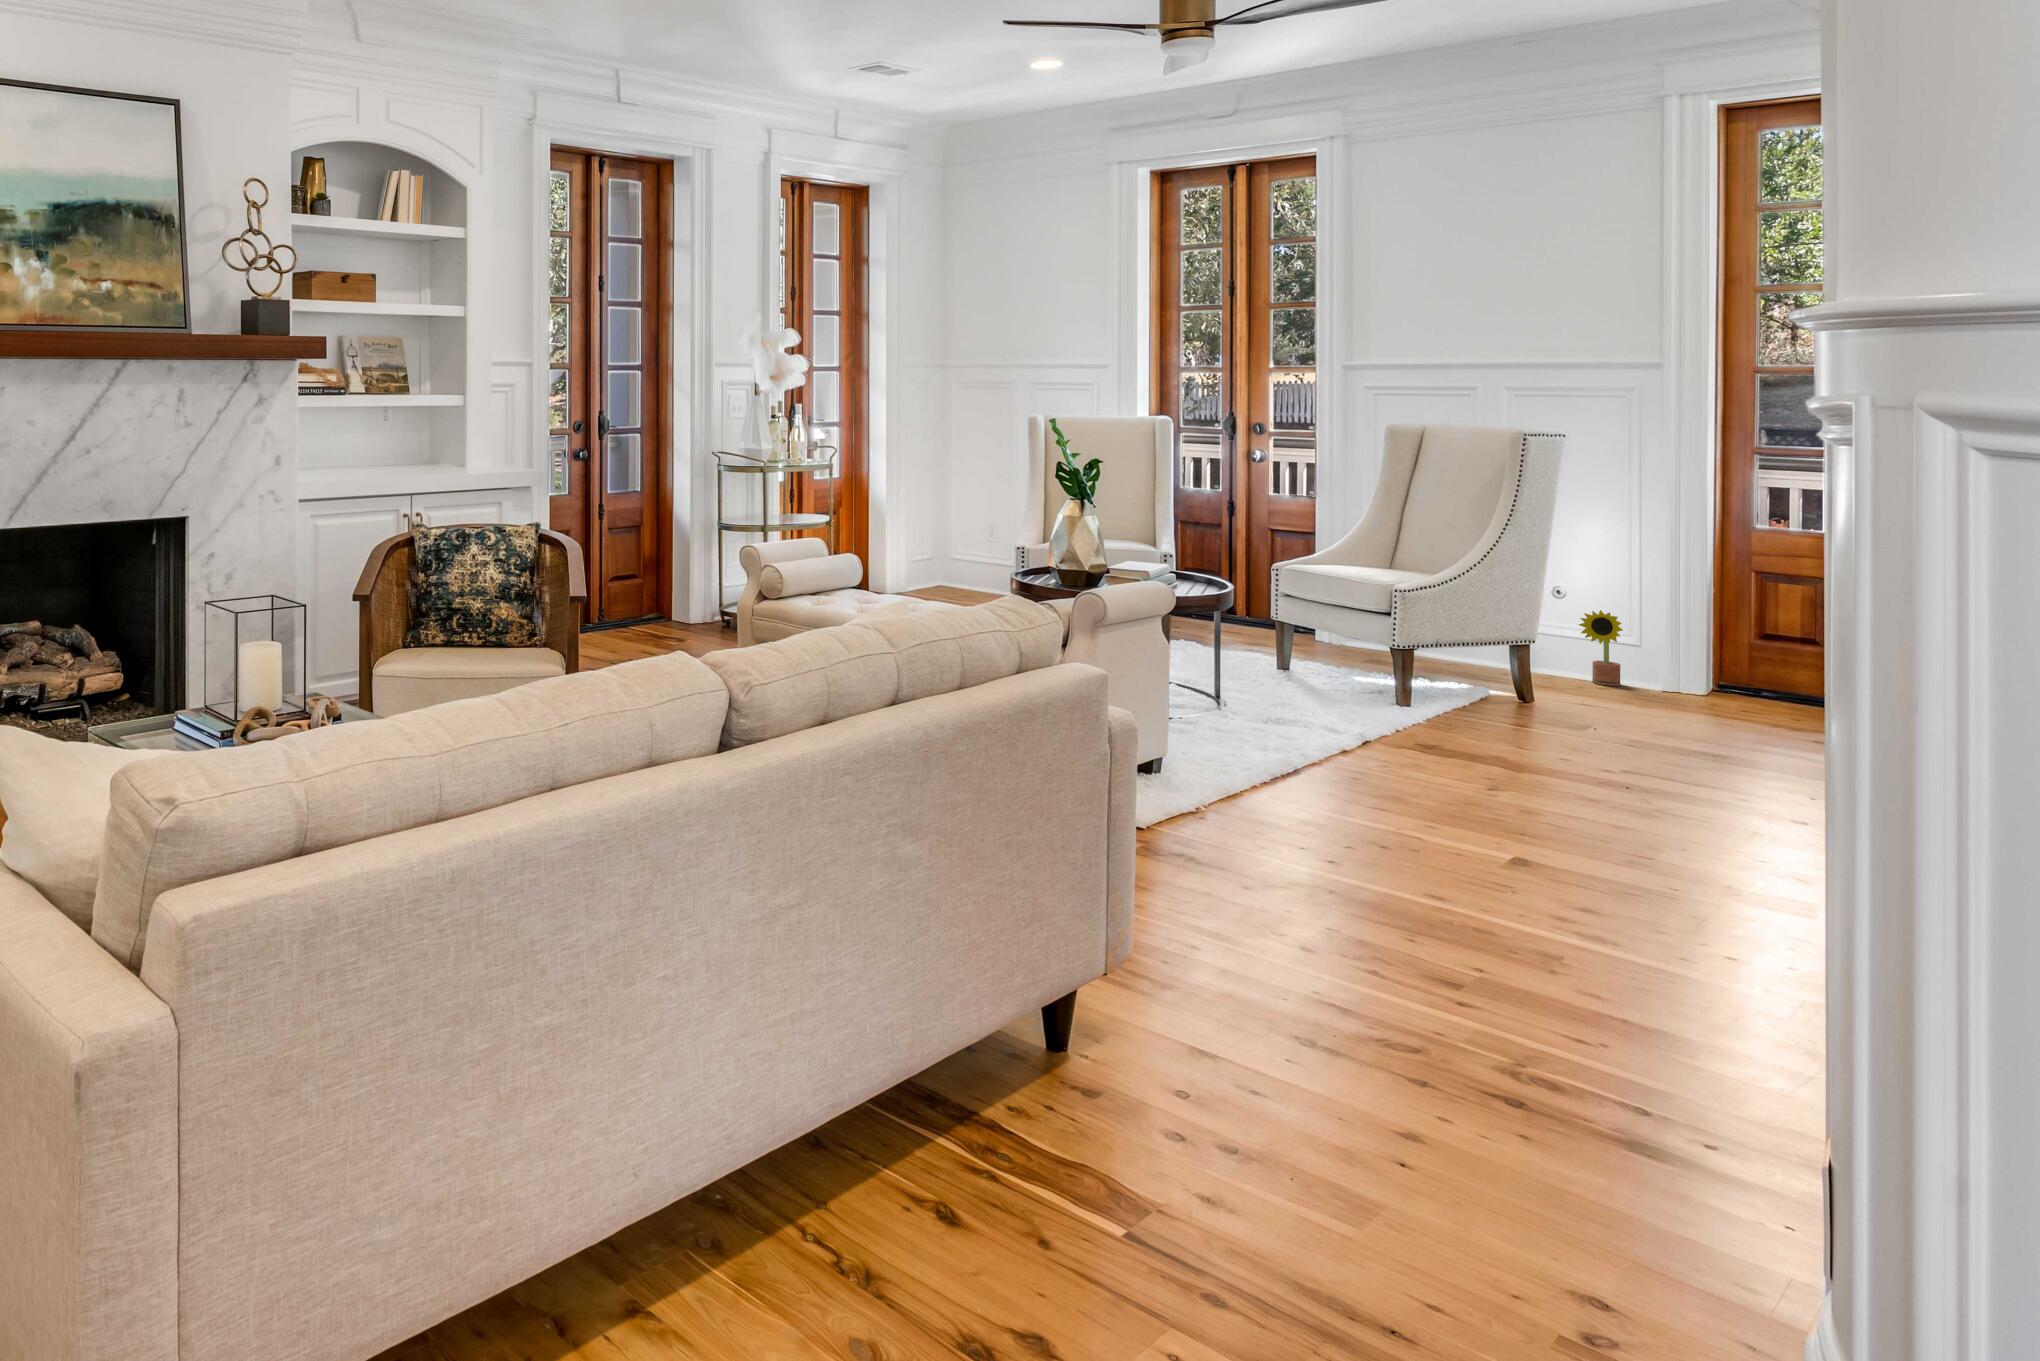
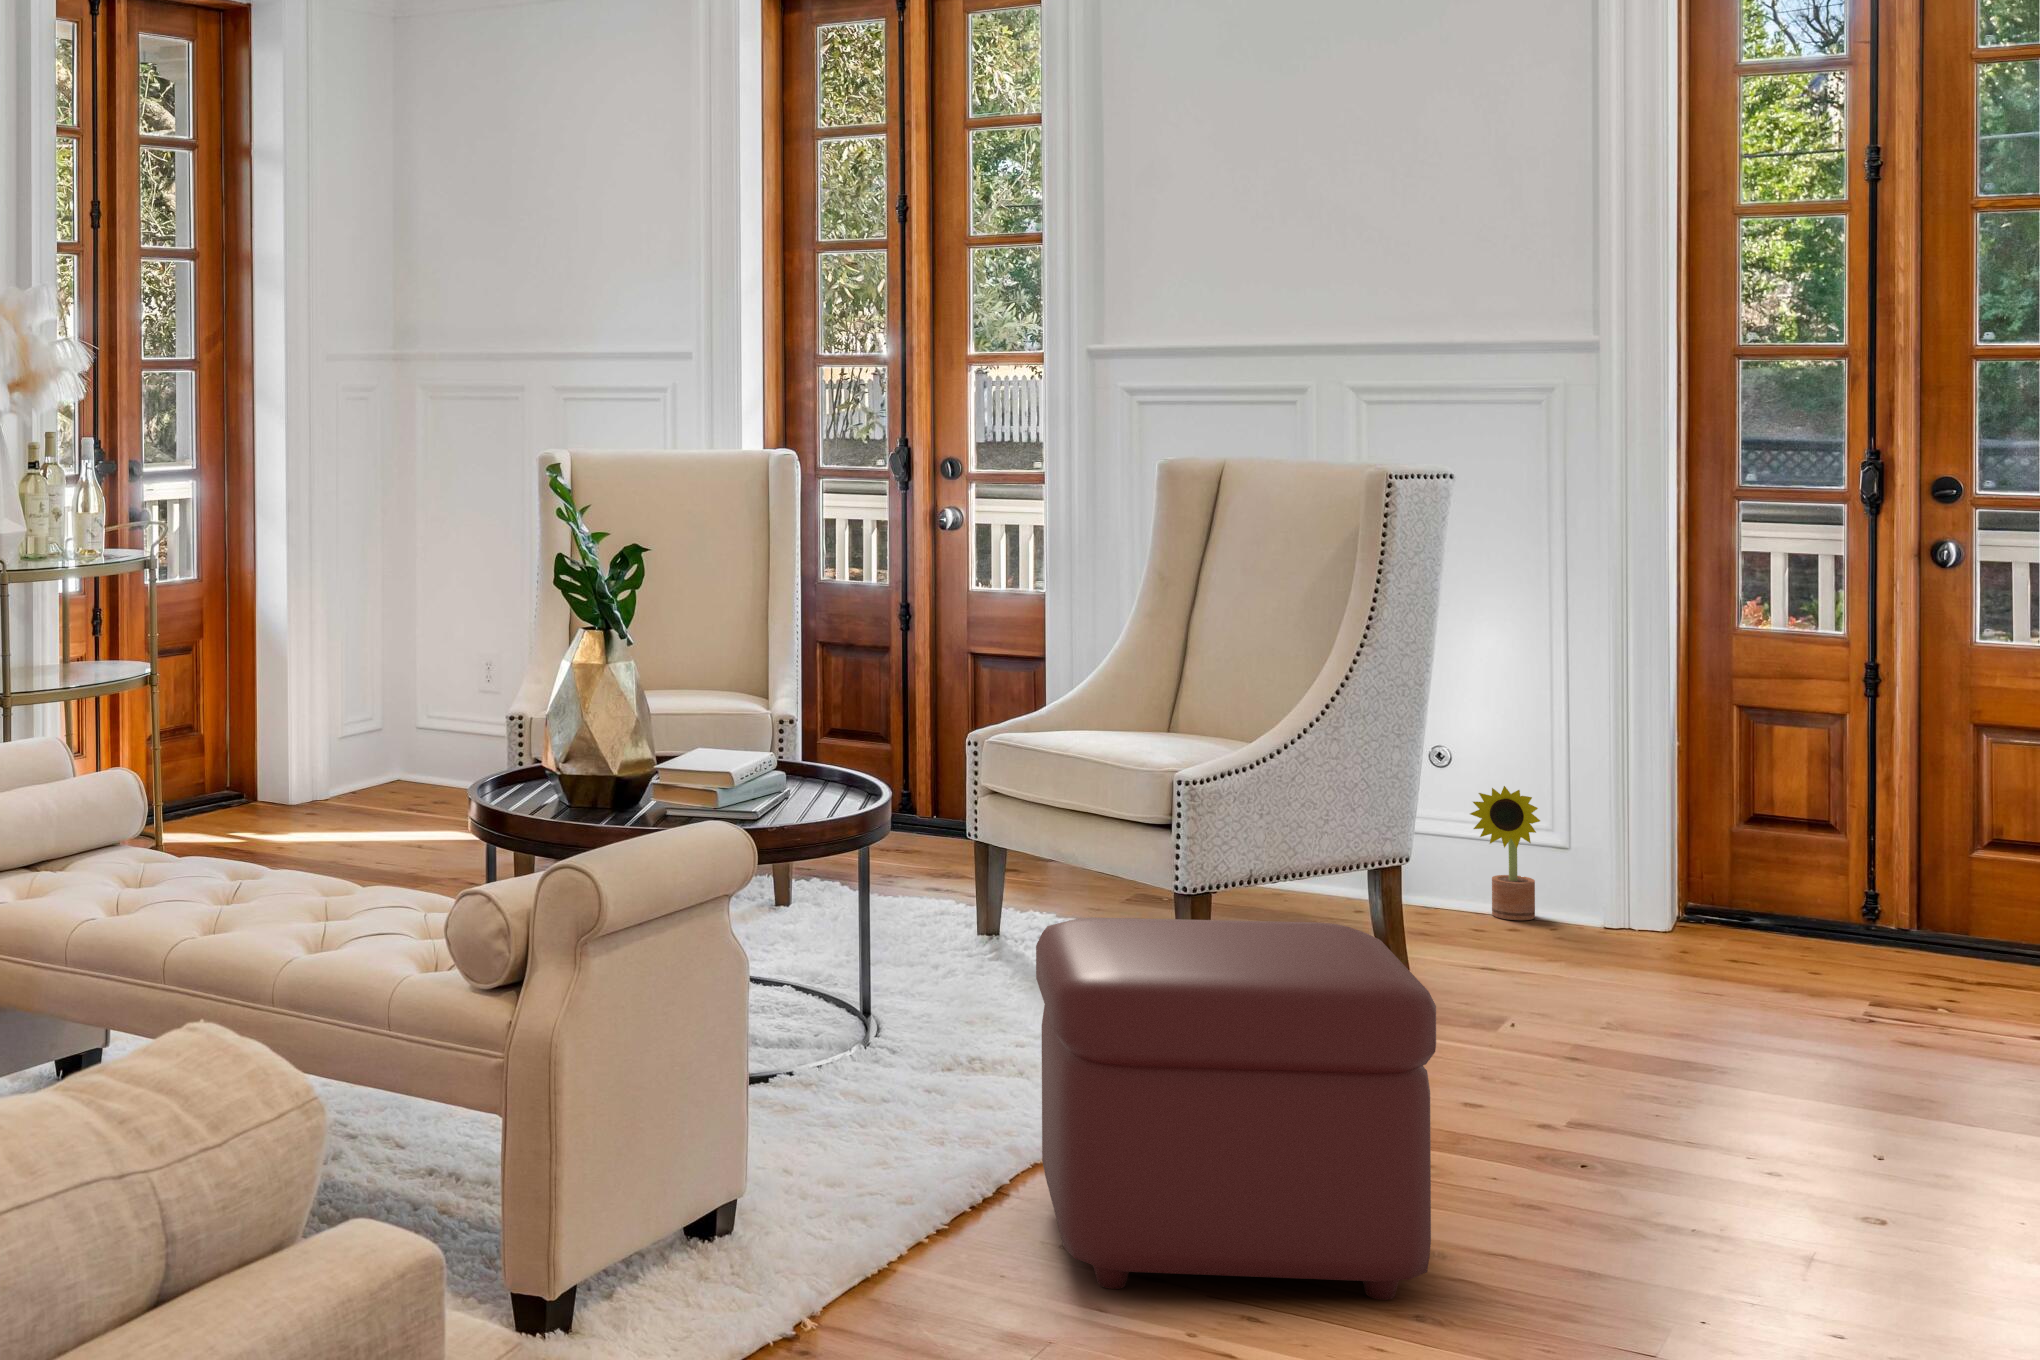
ottoman: none [1315,643,1533,829] -> present [1036,918,1436,1300]

